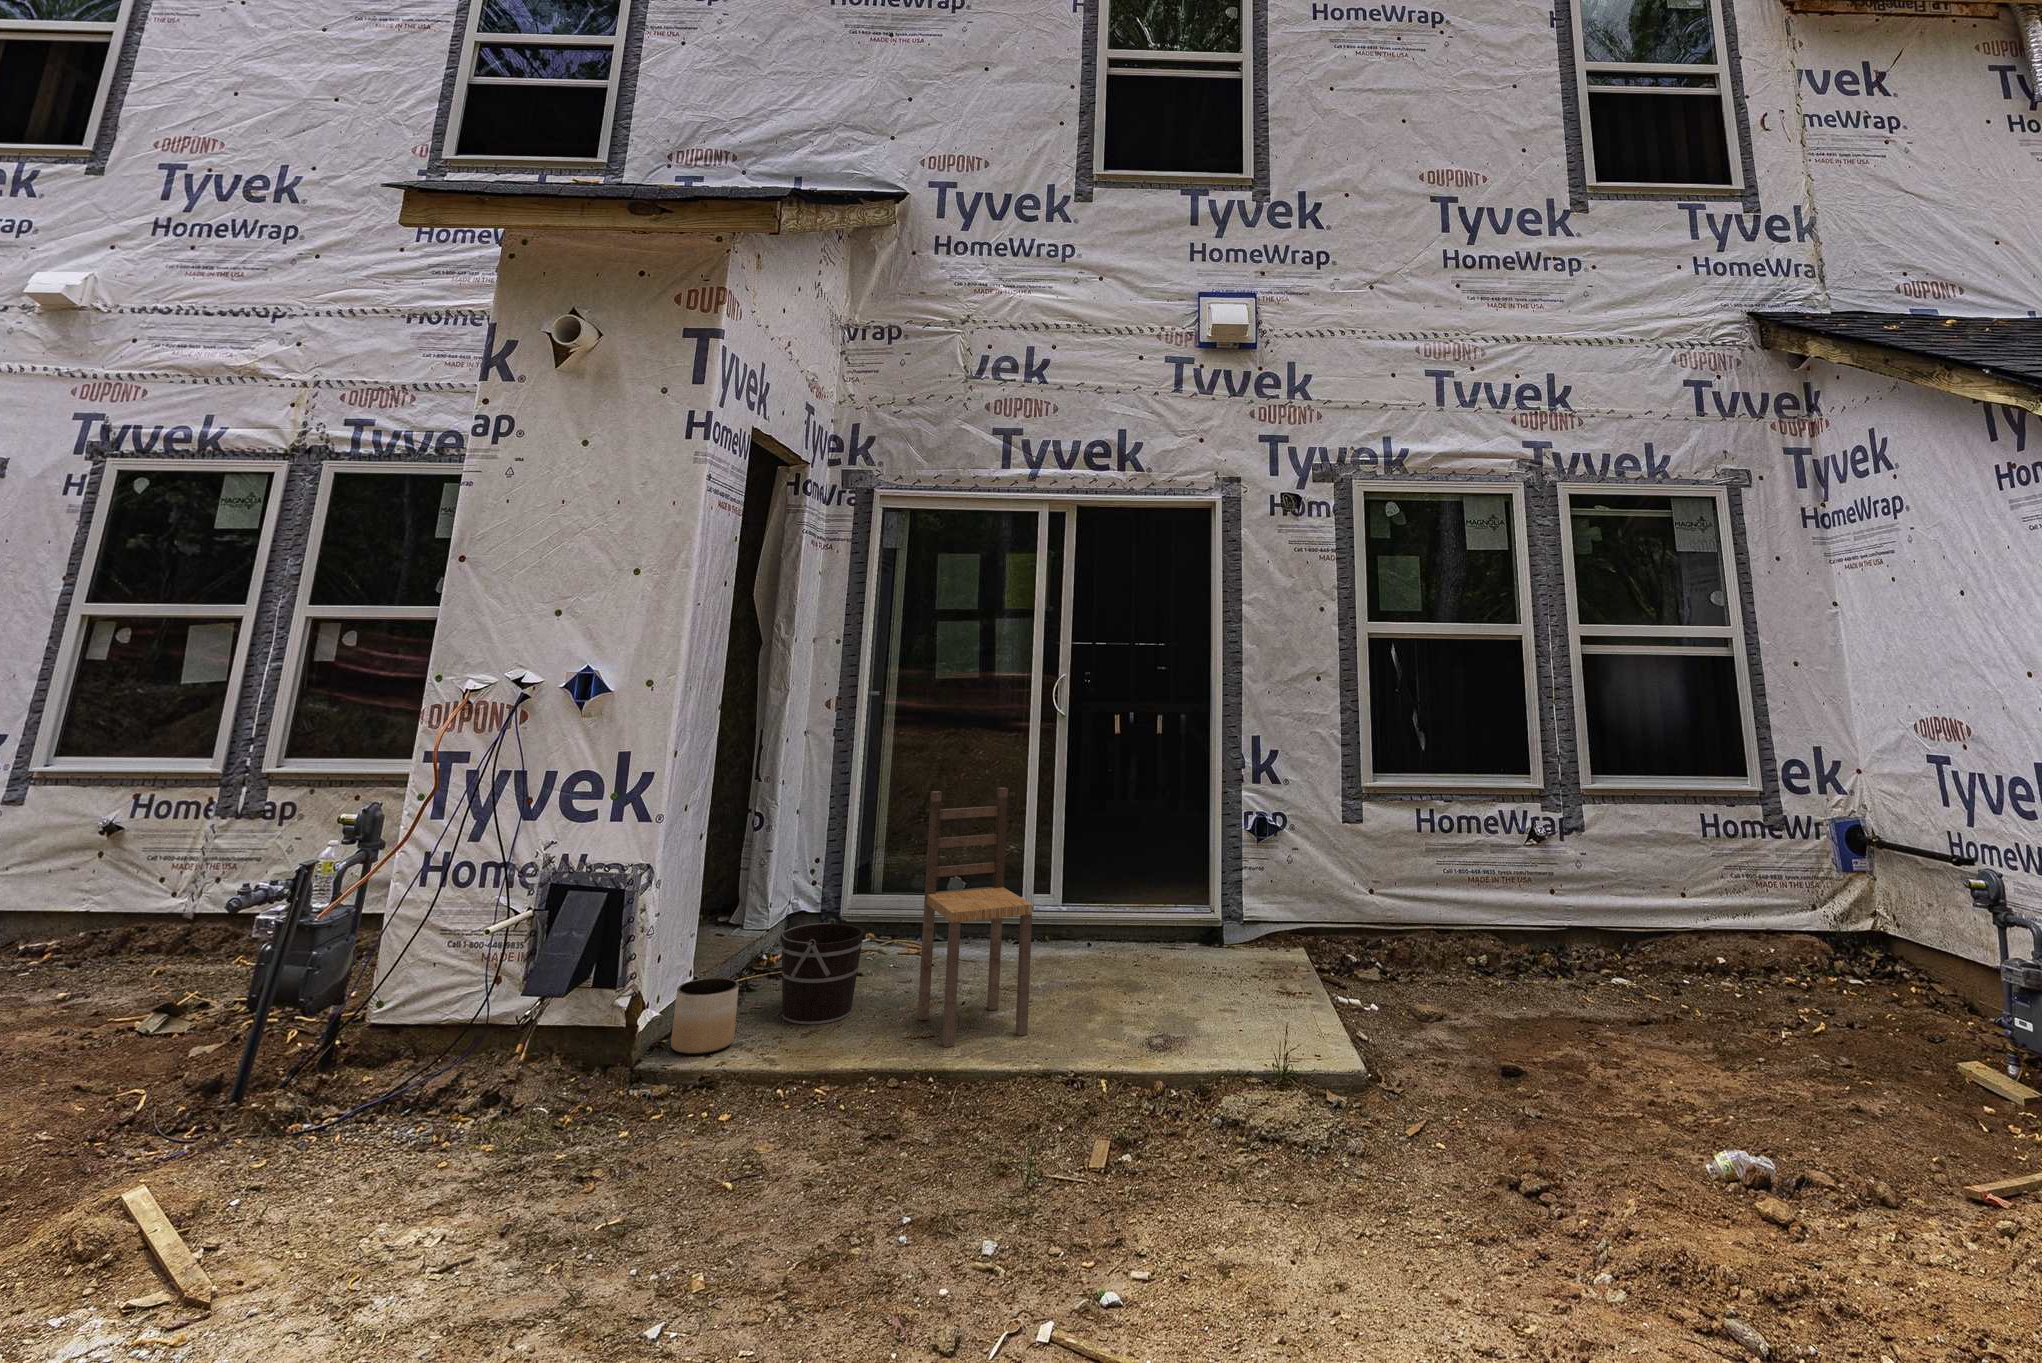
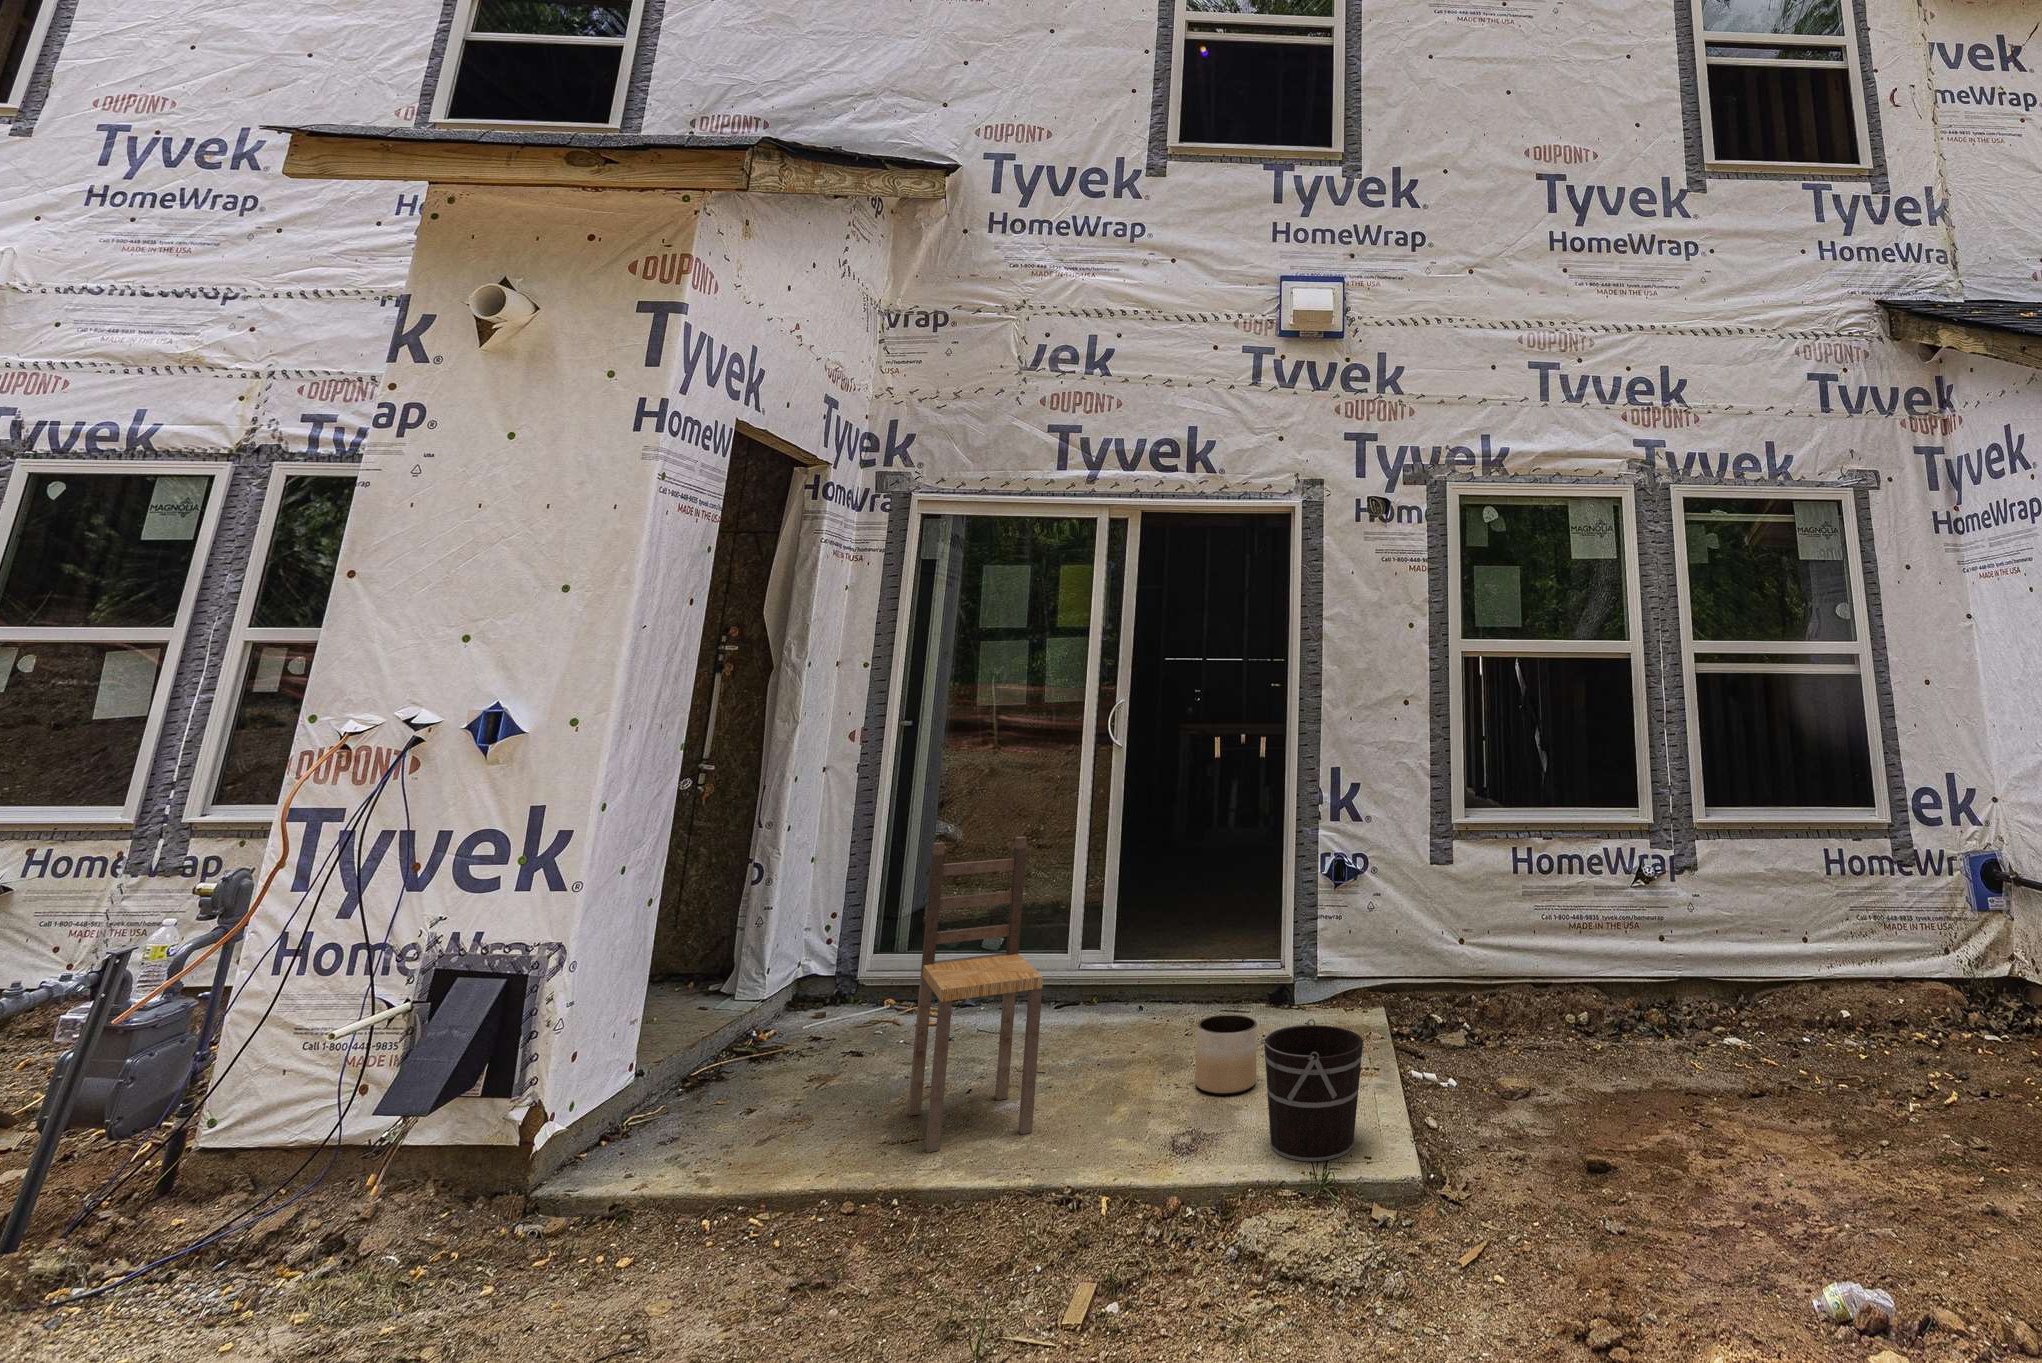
bucket: present [780,919,864,1024] -> present [1260,1019,1363,1162]
planter: present [671,978,739,1055] -> present [1195,1015,1257,1095]

